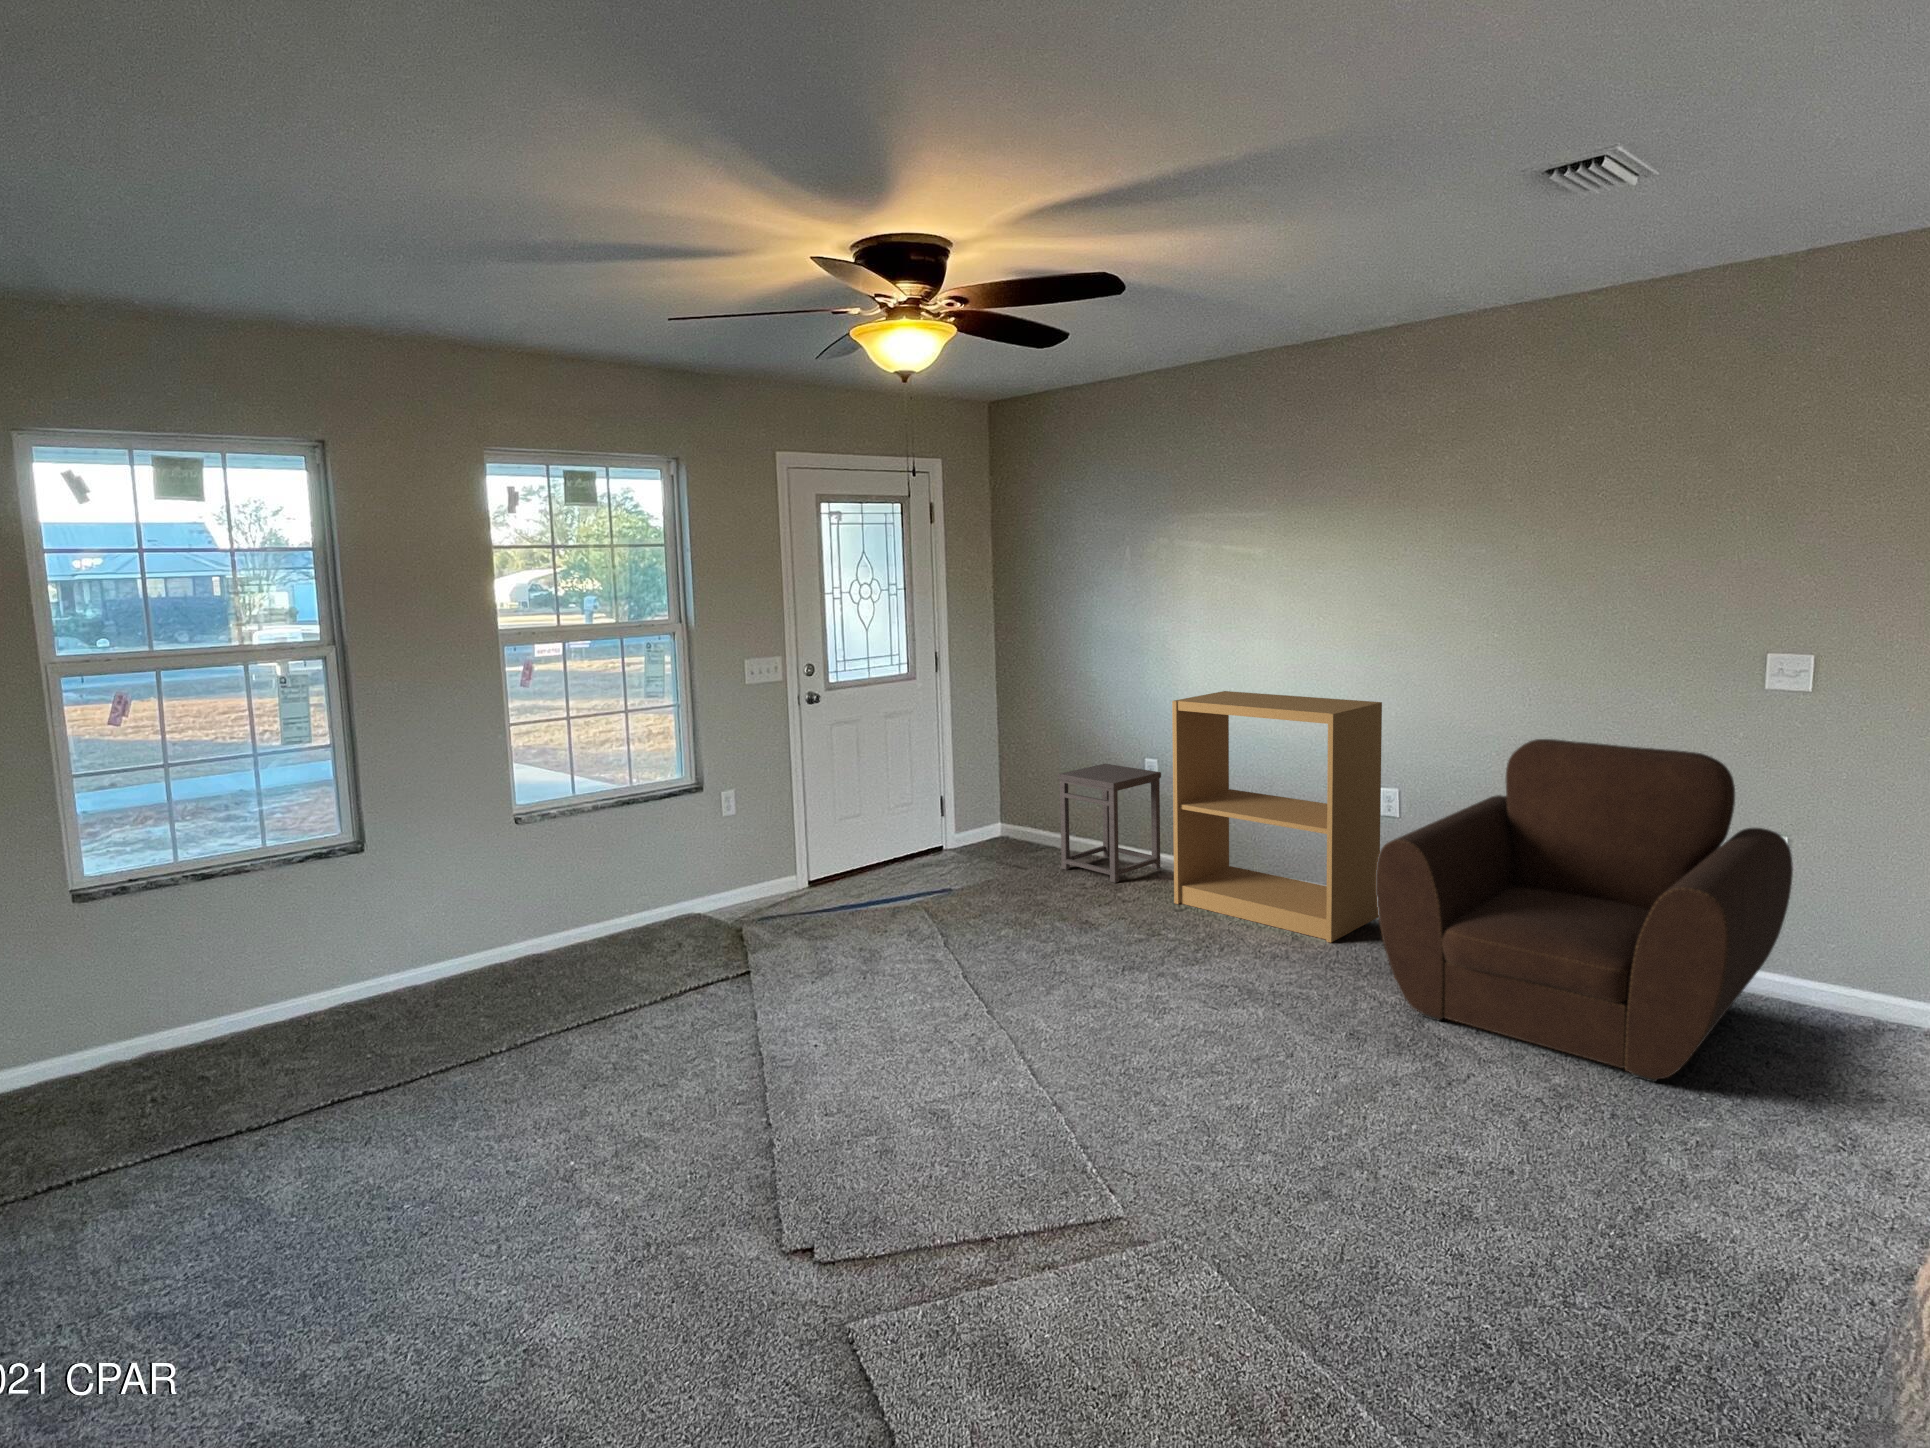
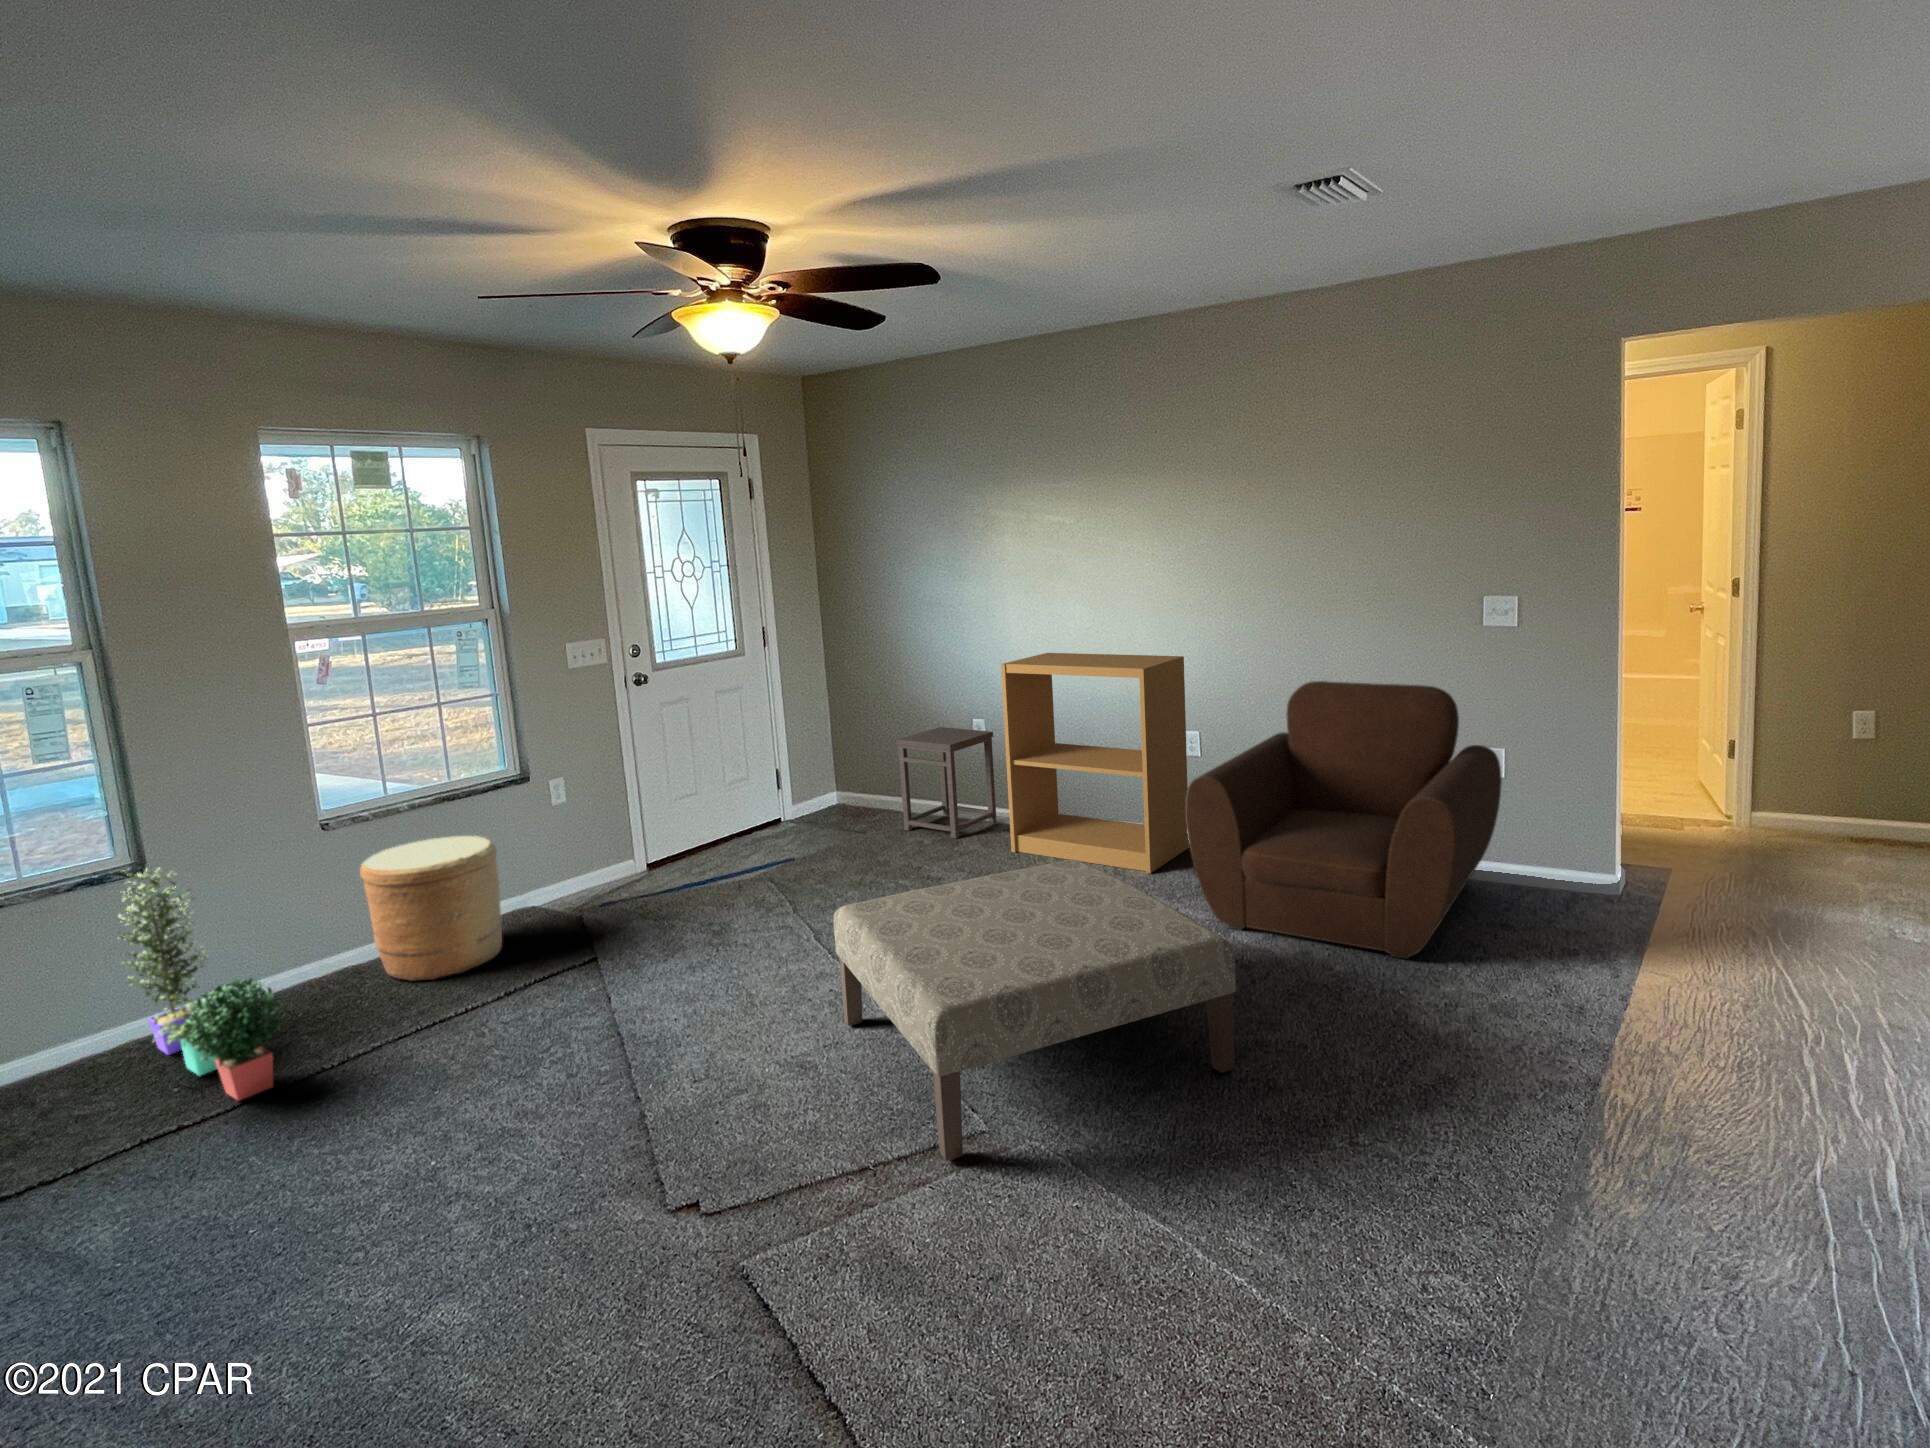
woven basket: none [545,840,664,976] -> present [360,836,502,981]
potted plant: none [337,846,467,1072] -> present [118,868,286,1101]
ottoman: none [974,921,1428,1246] -> present [833,859,1236,1161]

